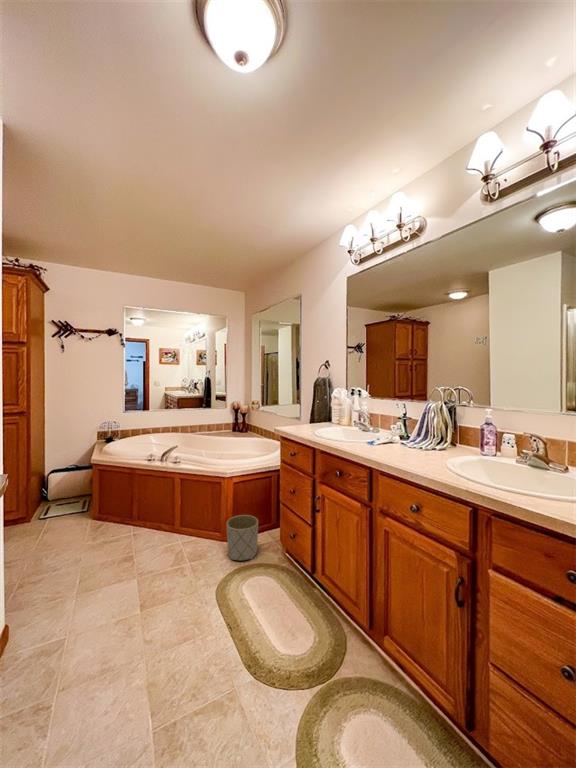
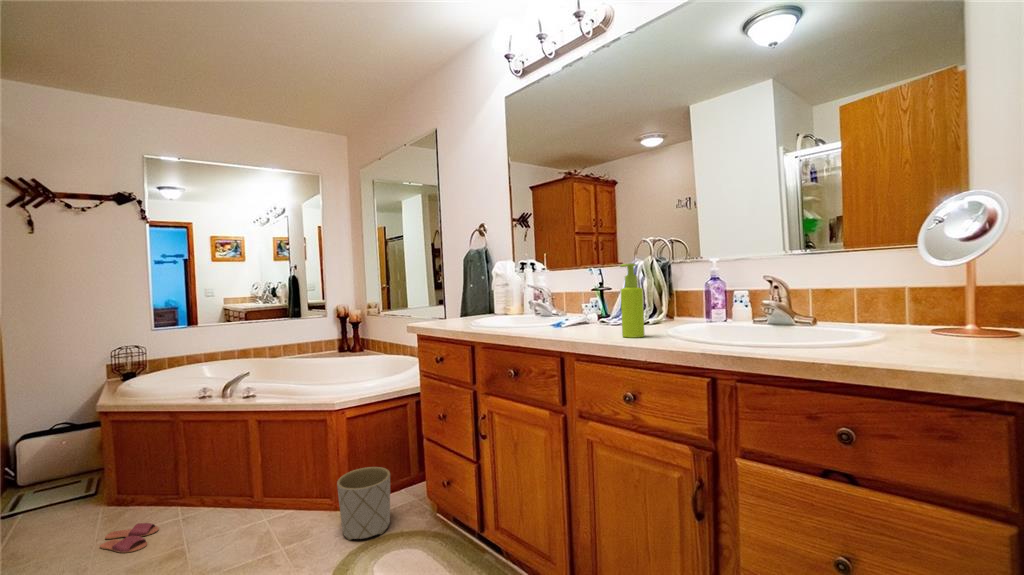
soap dispenser: none [413,415,430,467] -> present [620,263,645,338]
slippers: none [99,529,129,546] -> present [100,523,159,553]

